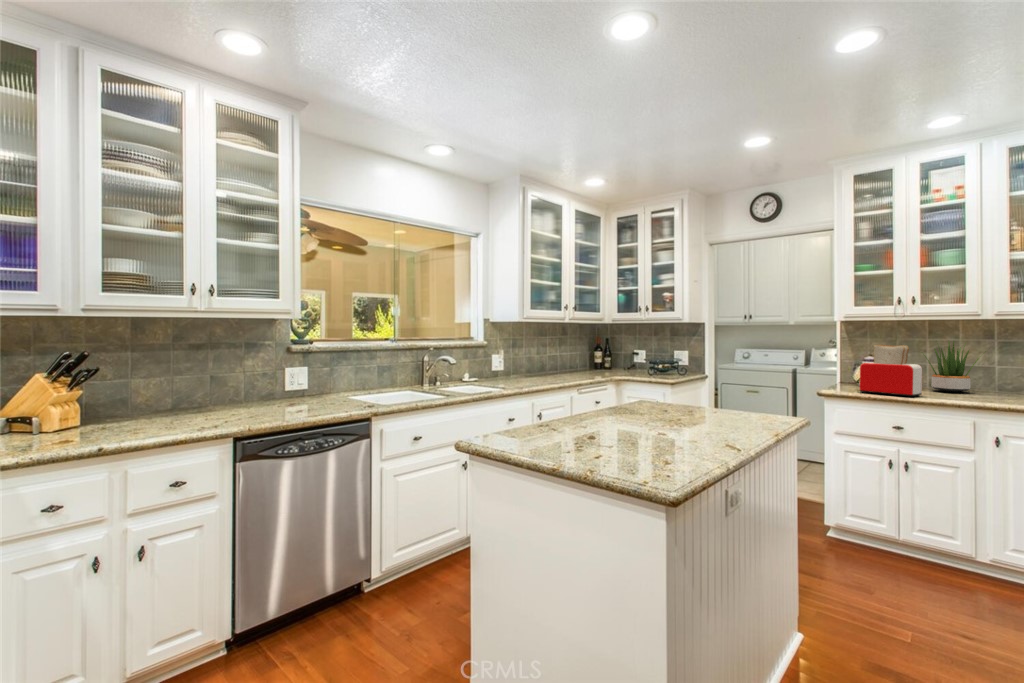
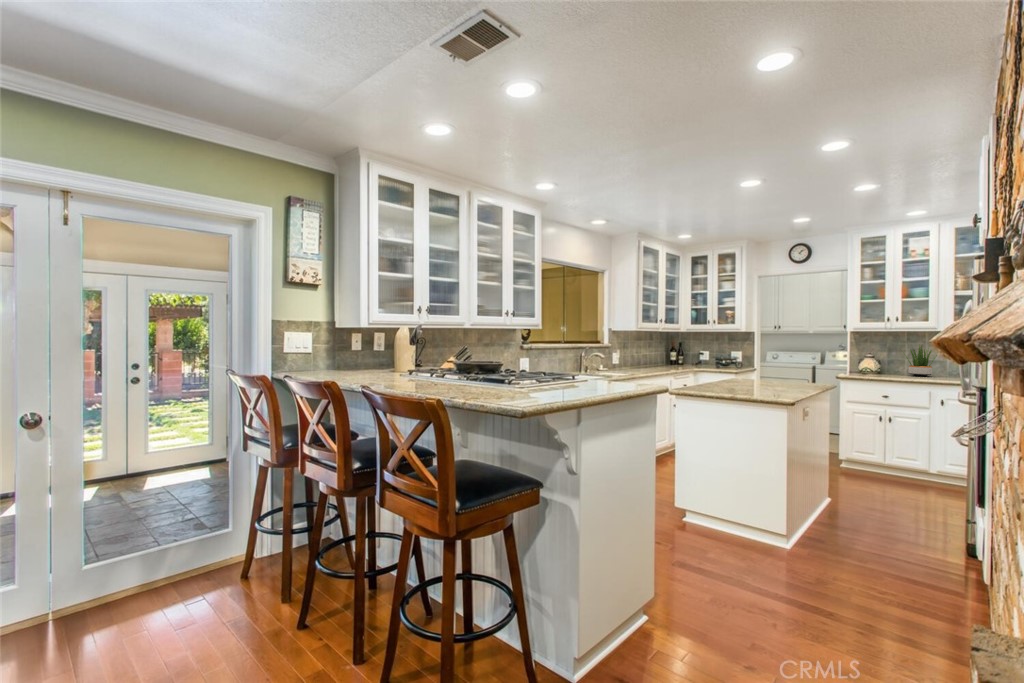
toaster: present [859,345,922,397] -> none [863,346,902,378]

